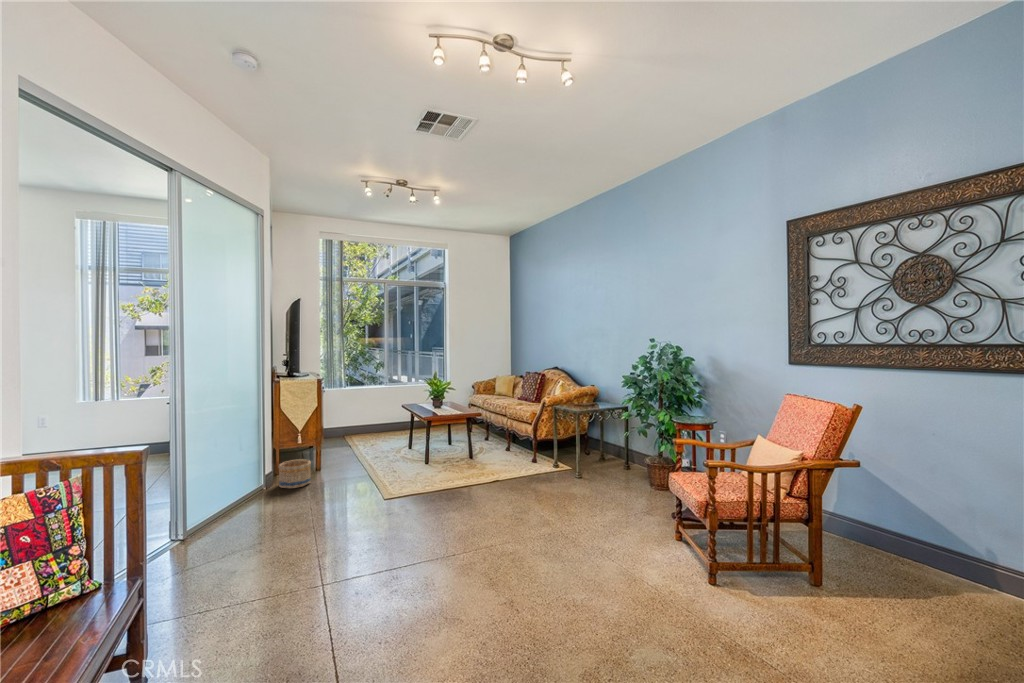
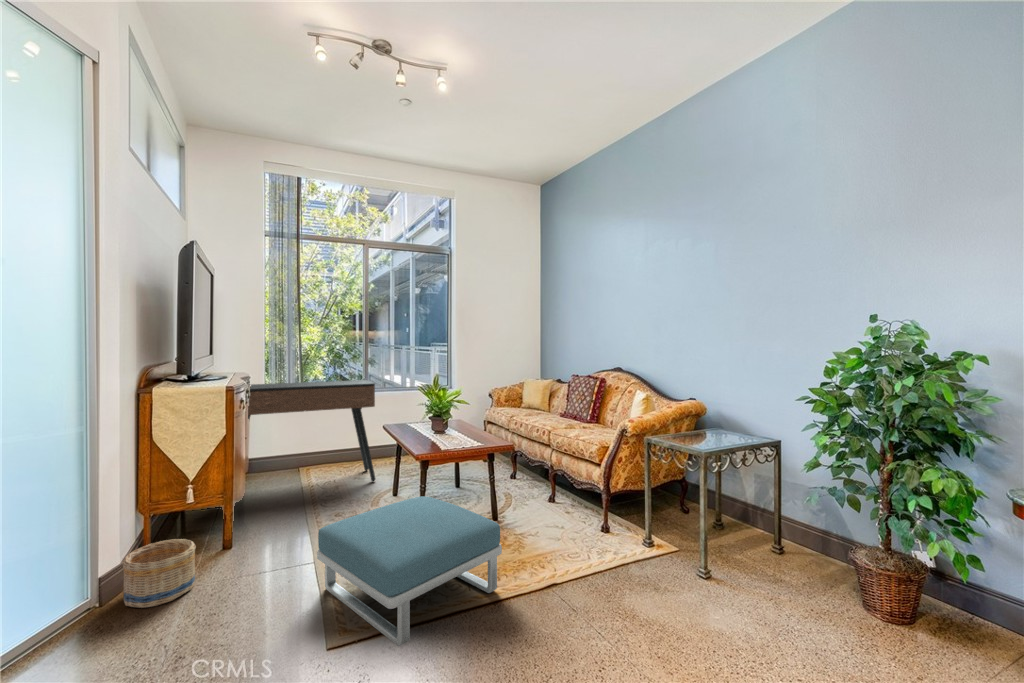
console table: none [302,376,396,452] -> present [248,380,375,481]
footstool: none [375,439,470,497] -> present [317,496,502,646]

